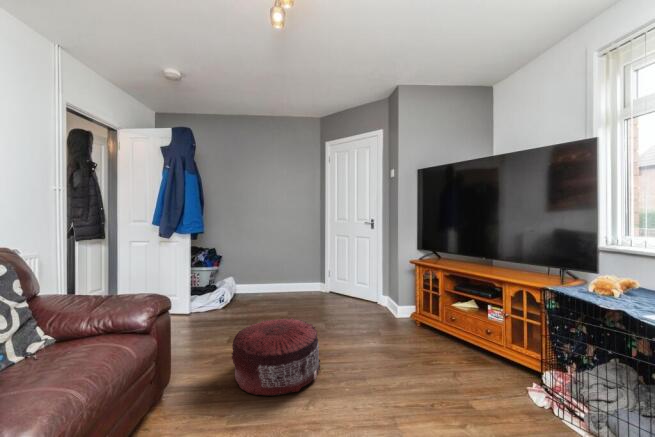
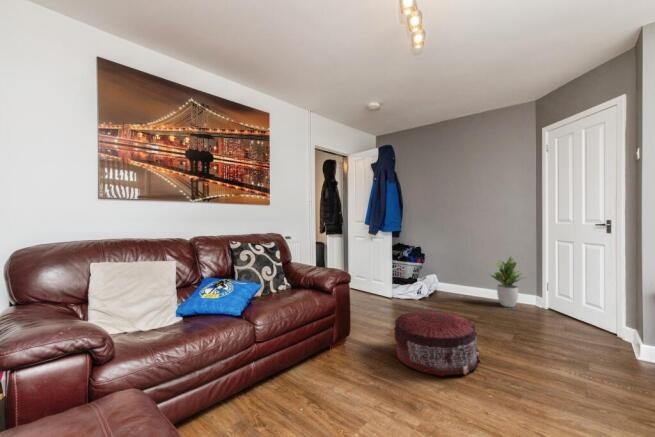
potted plant: none [286,250,316,297] -> present [491,256,526,307]

